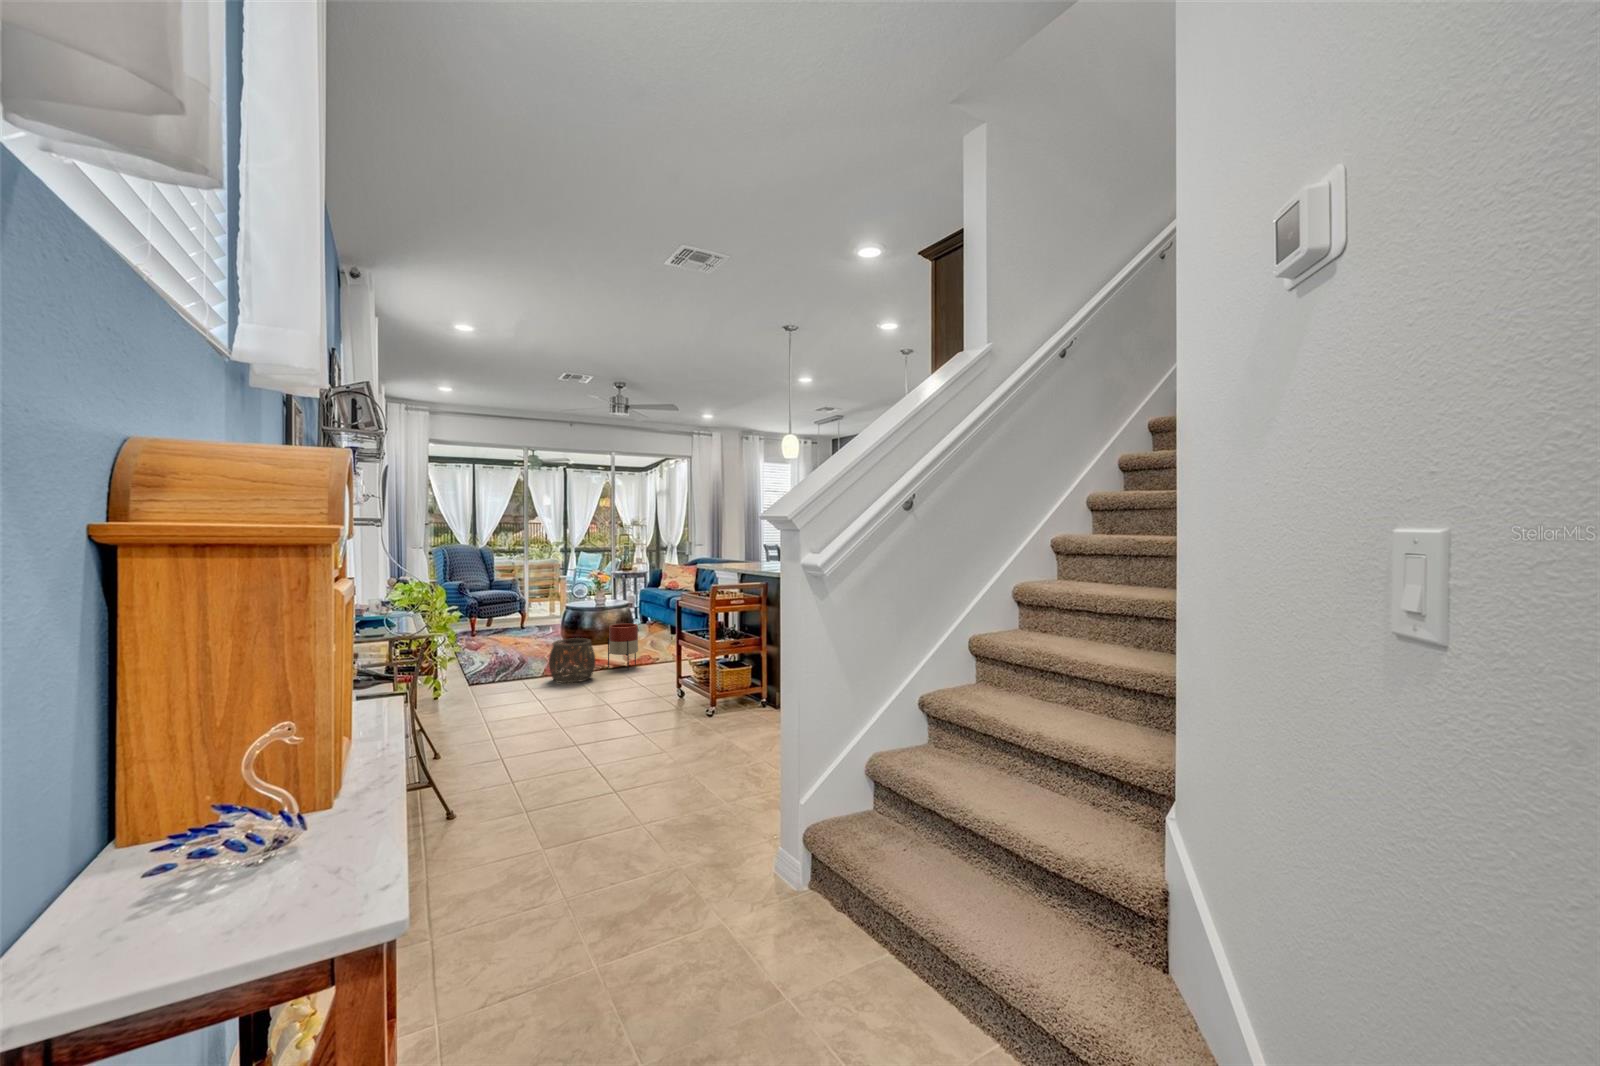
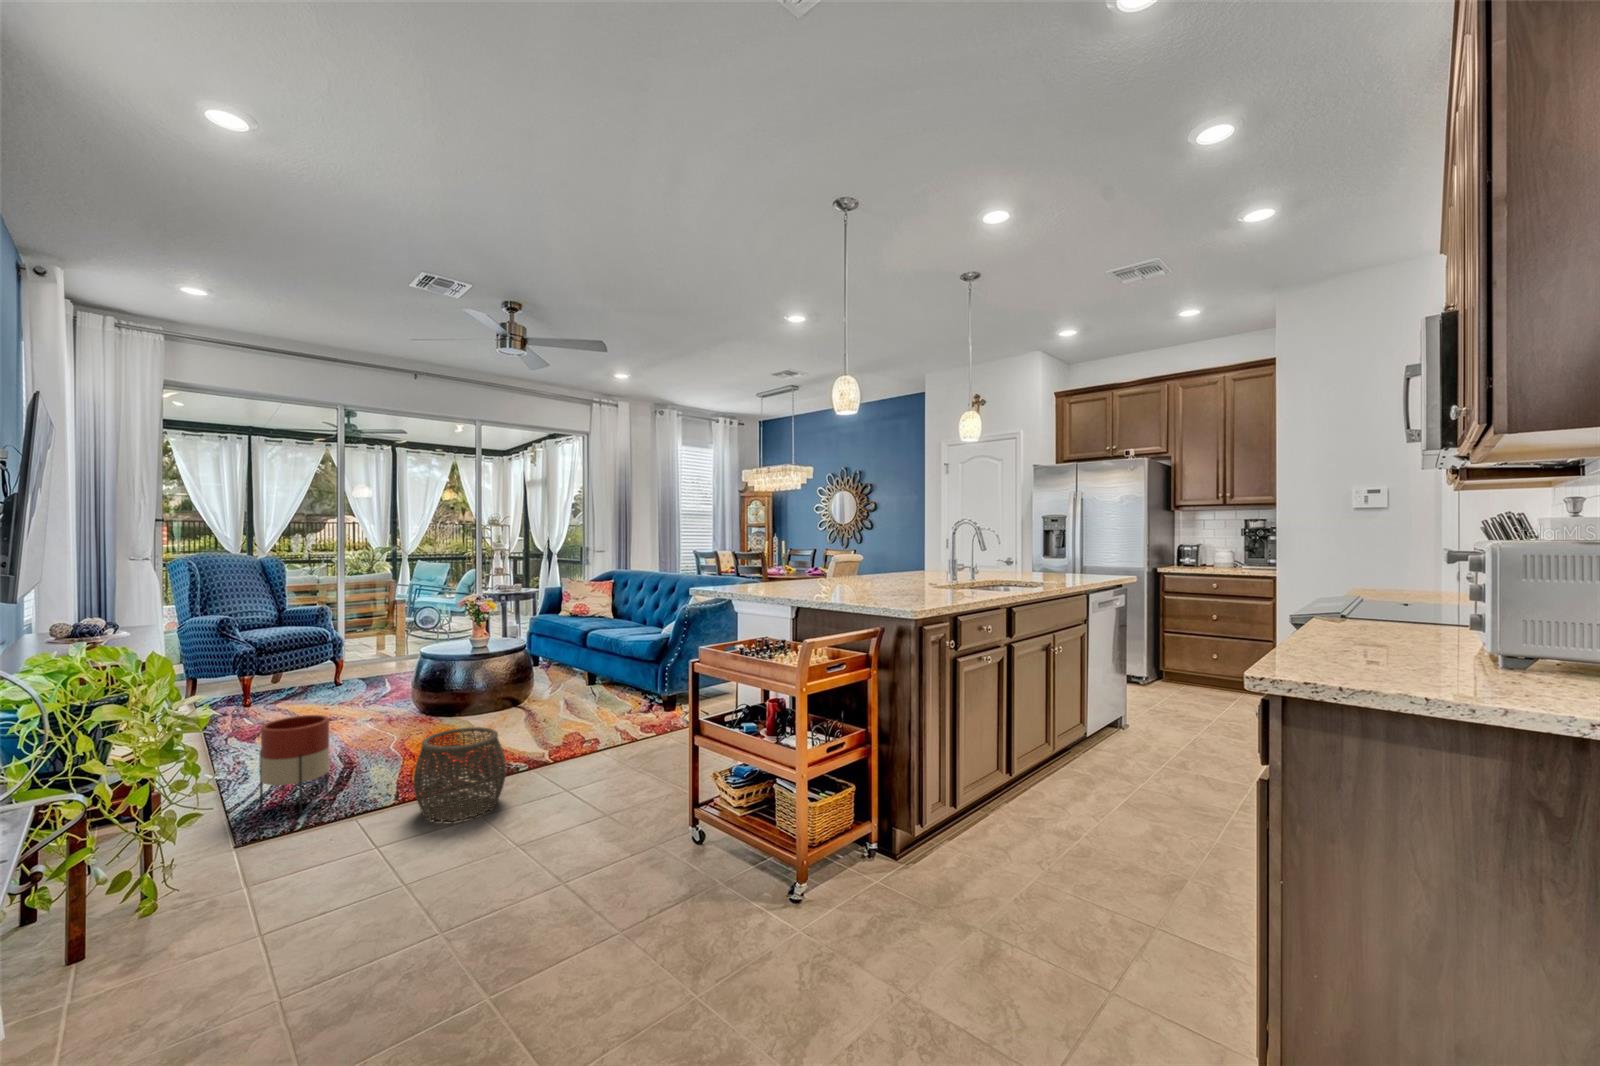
planter: present [608,623,638,670] -> present [260,715,330,815]

